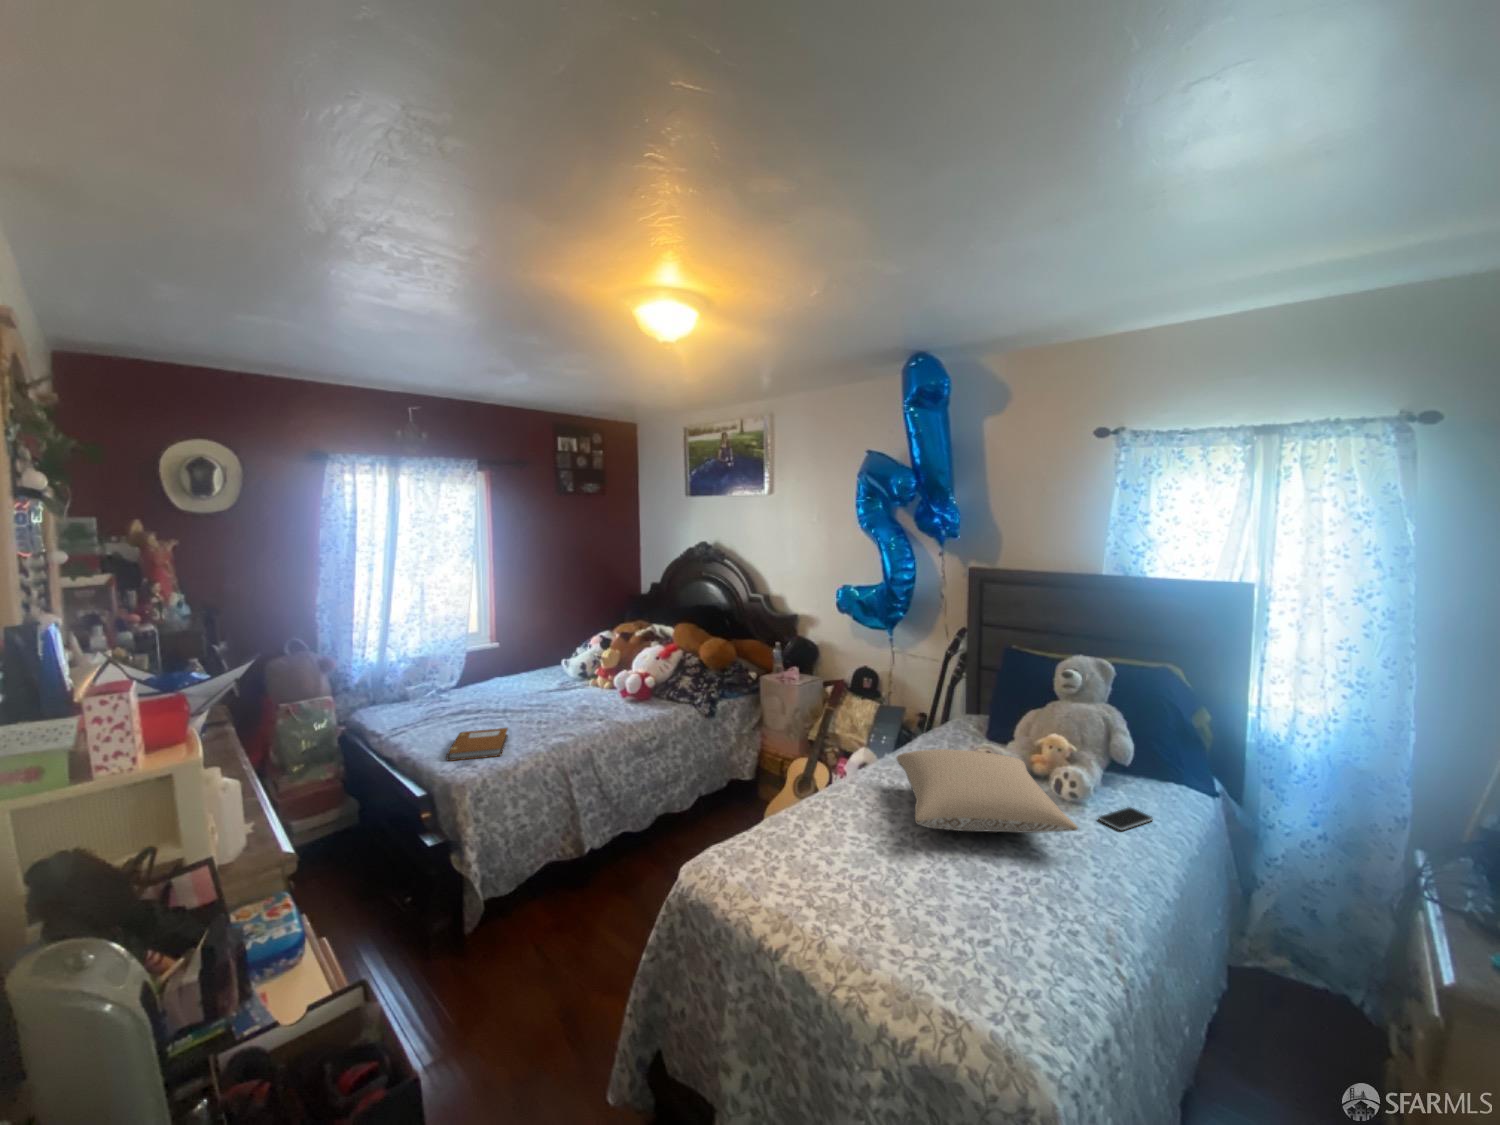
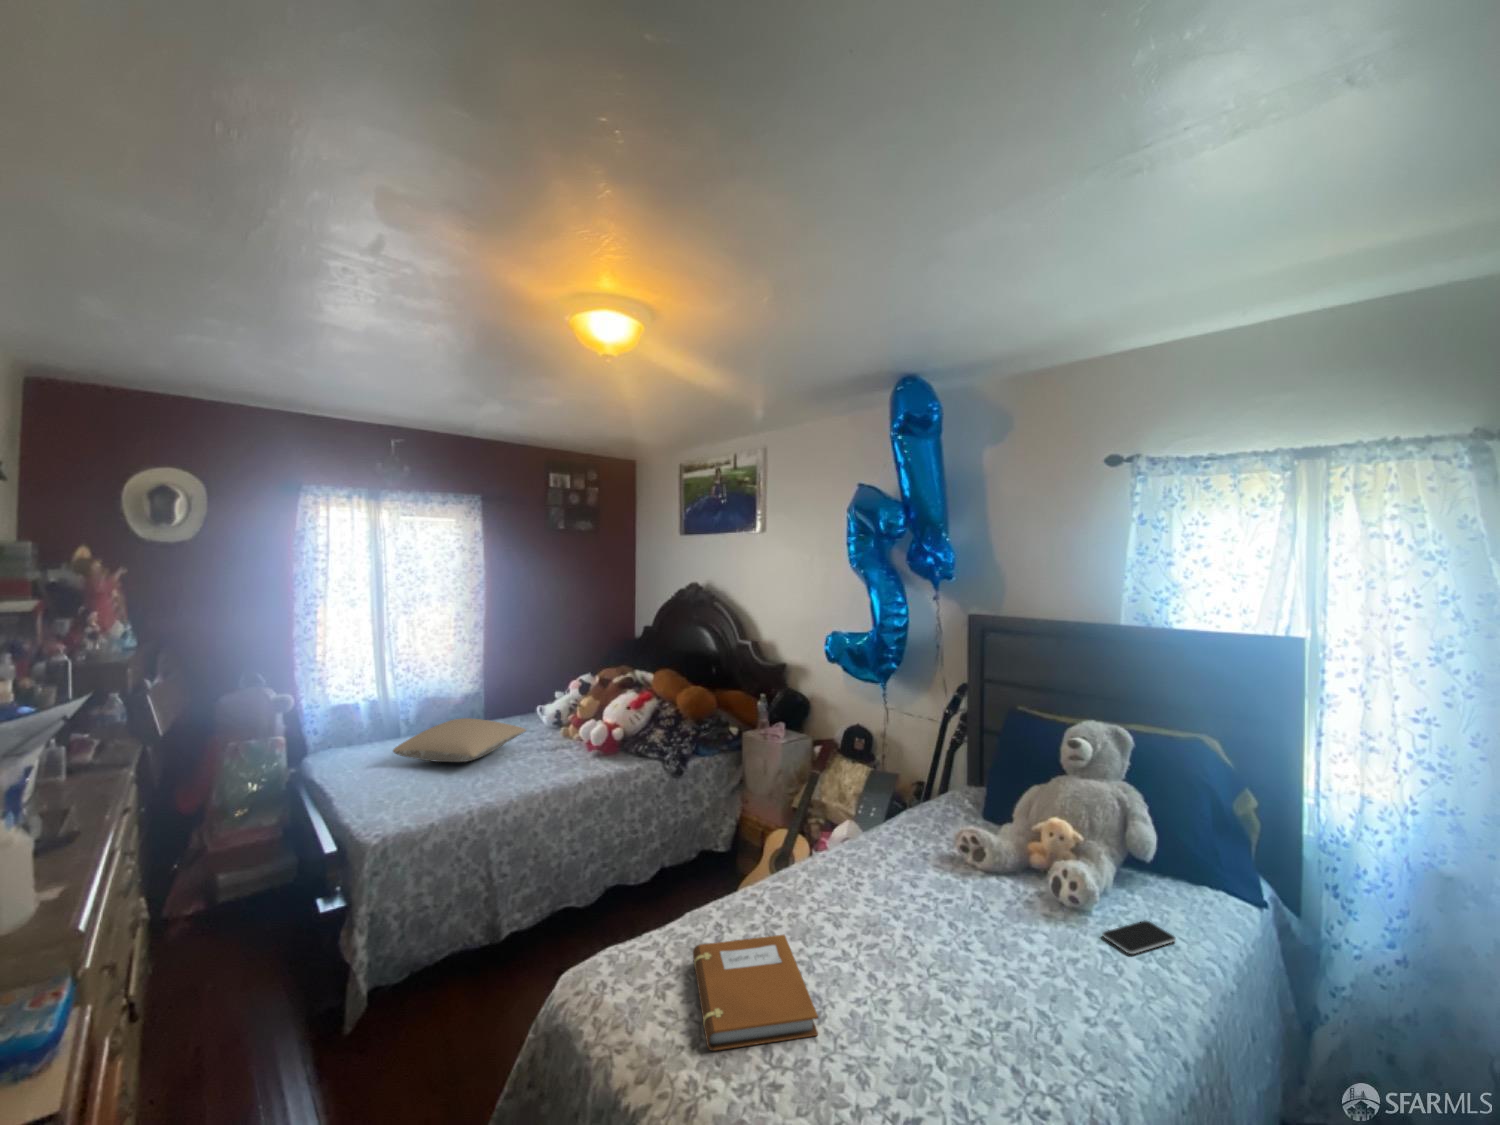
notebook: present [446,728,508,761] -> present [693,935,818,1051]
pillow: present [897,749,1078,833] -> present [393,718,526,762]

